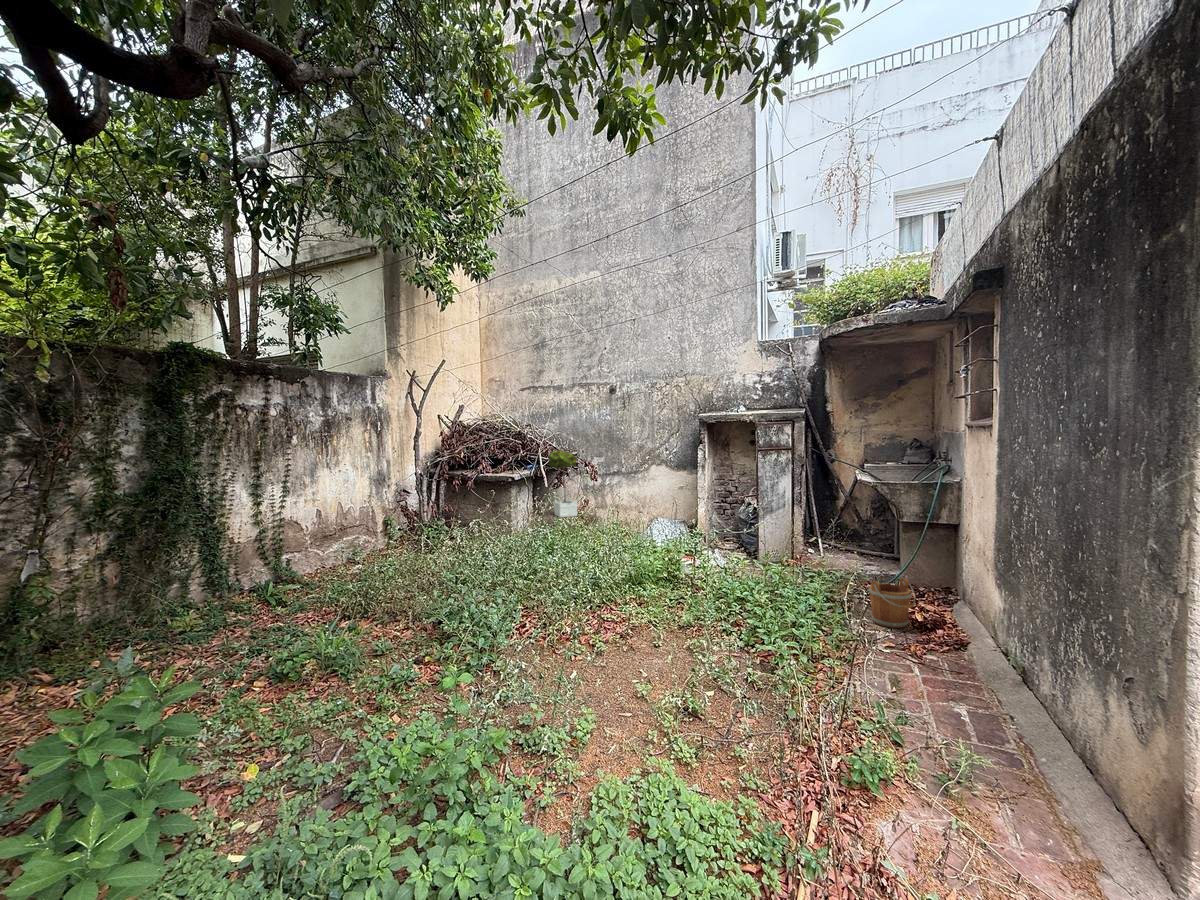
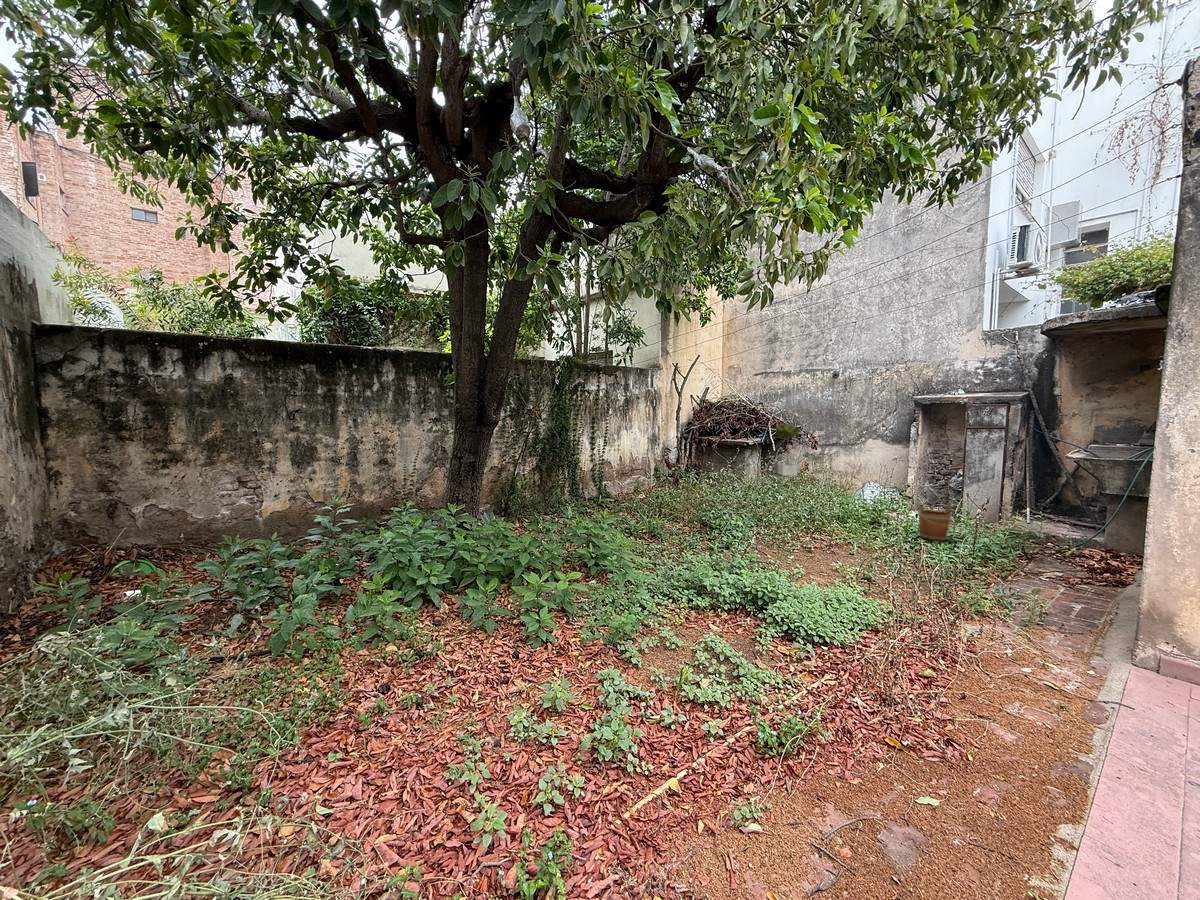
bucket: present [869,578,915,628] -> present [918,506,954,540]

